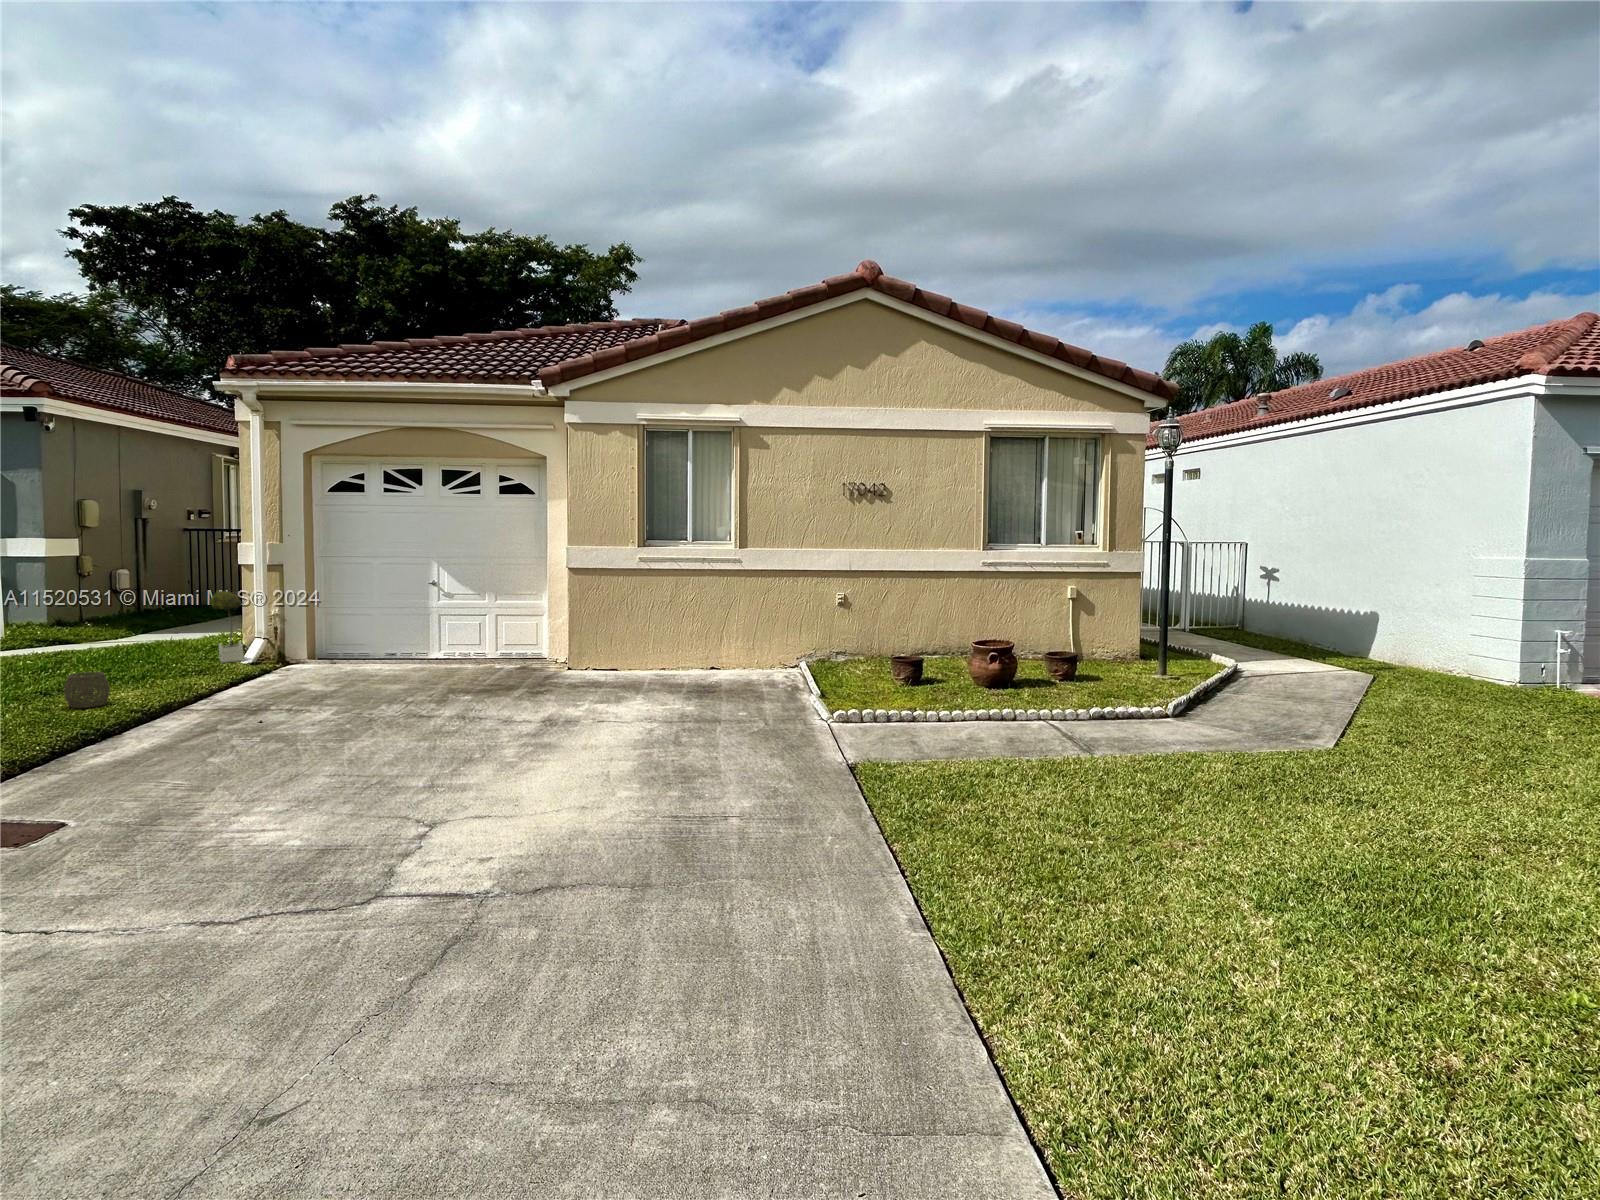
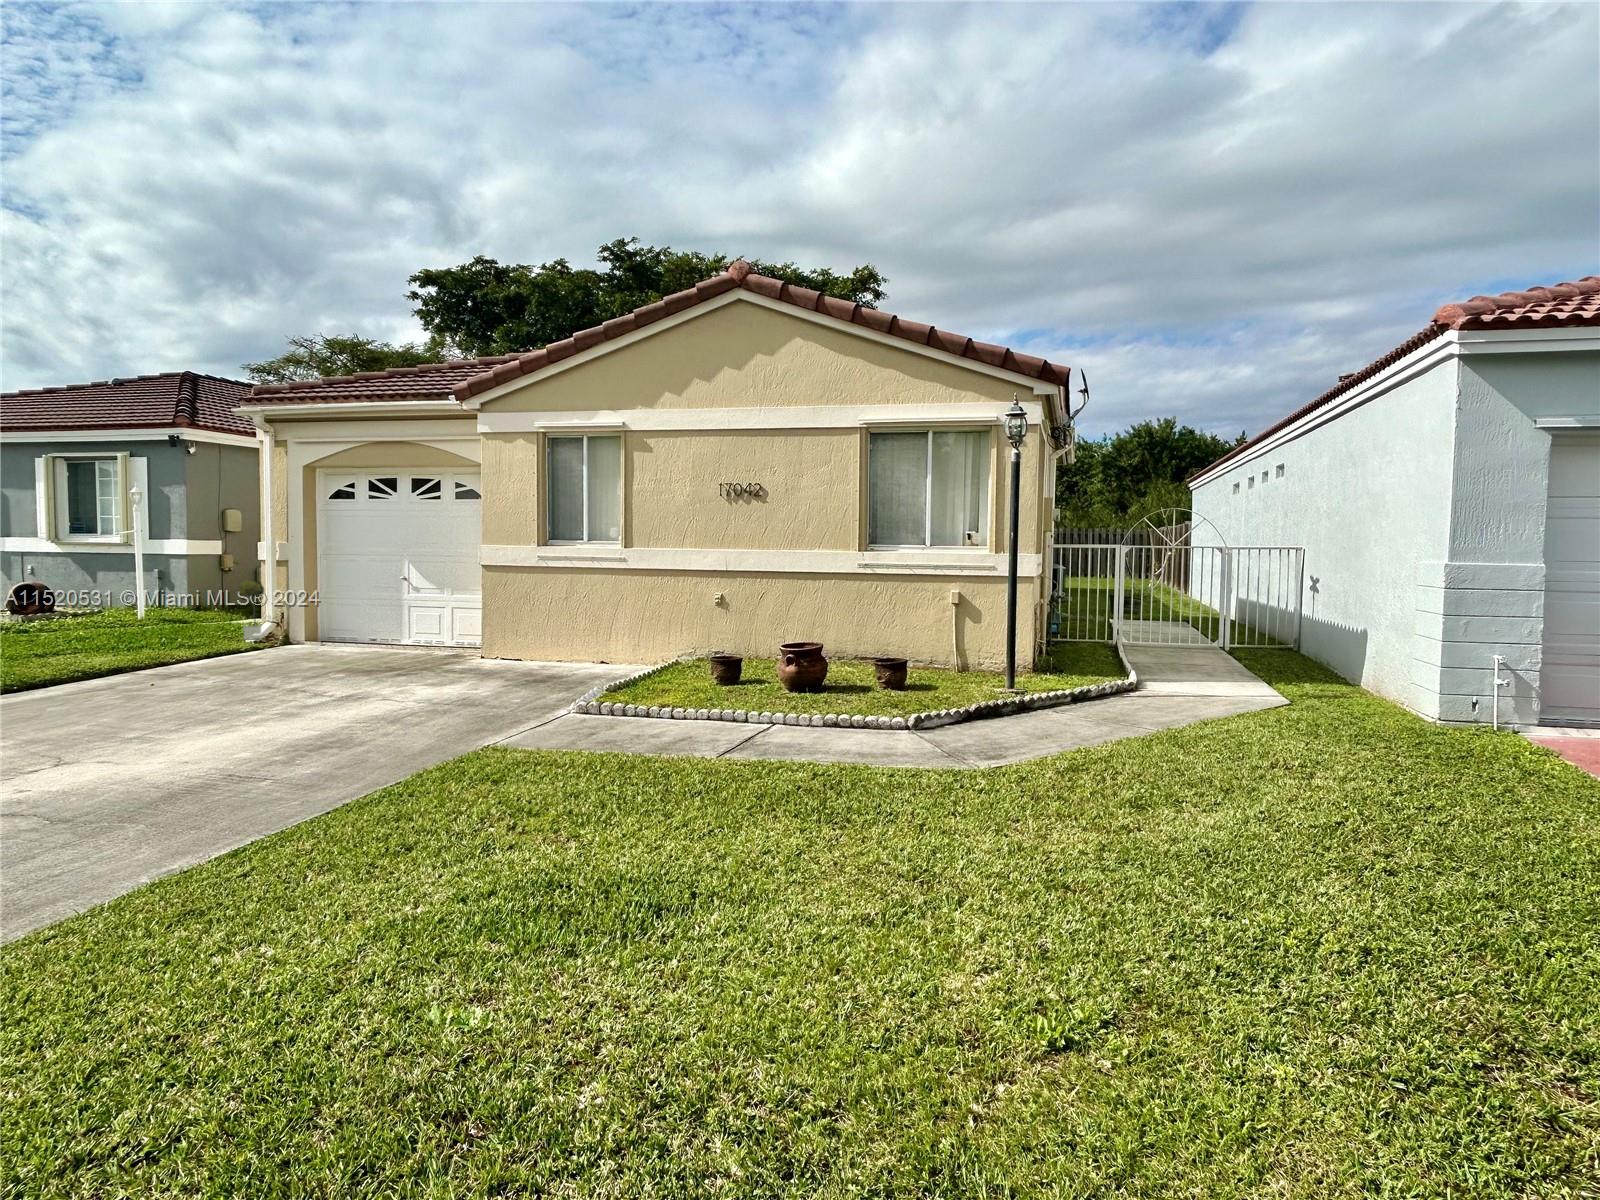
woven basket: present [64,672,109,708] -> none [69,640,105,668]

